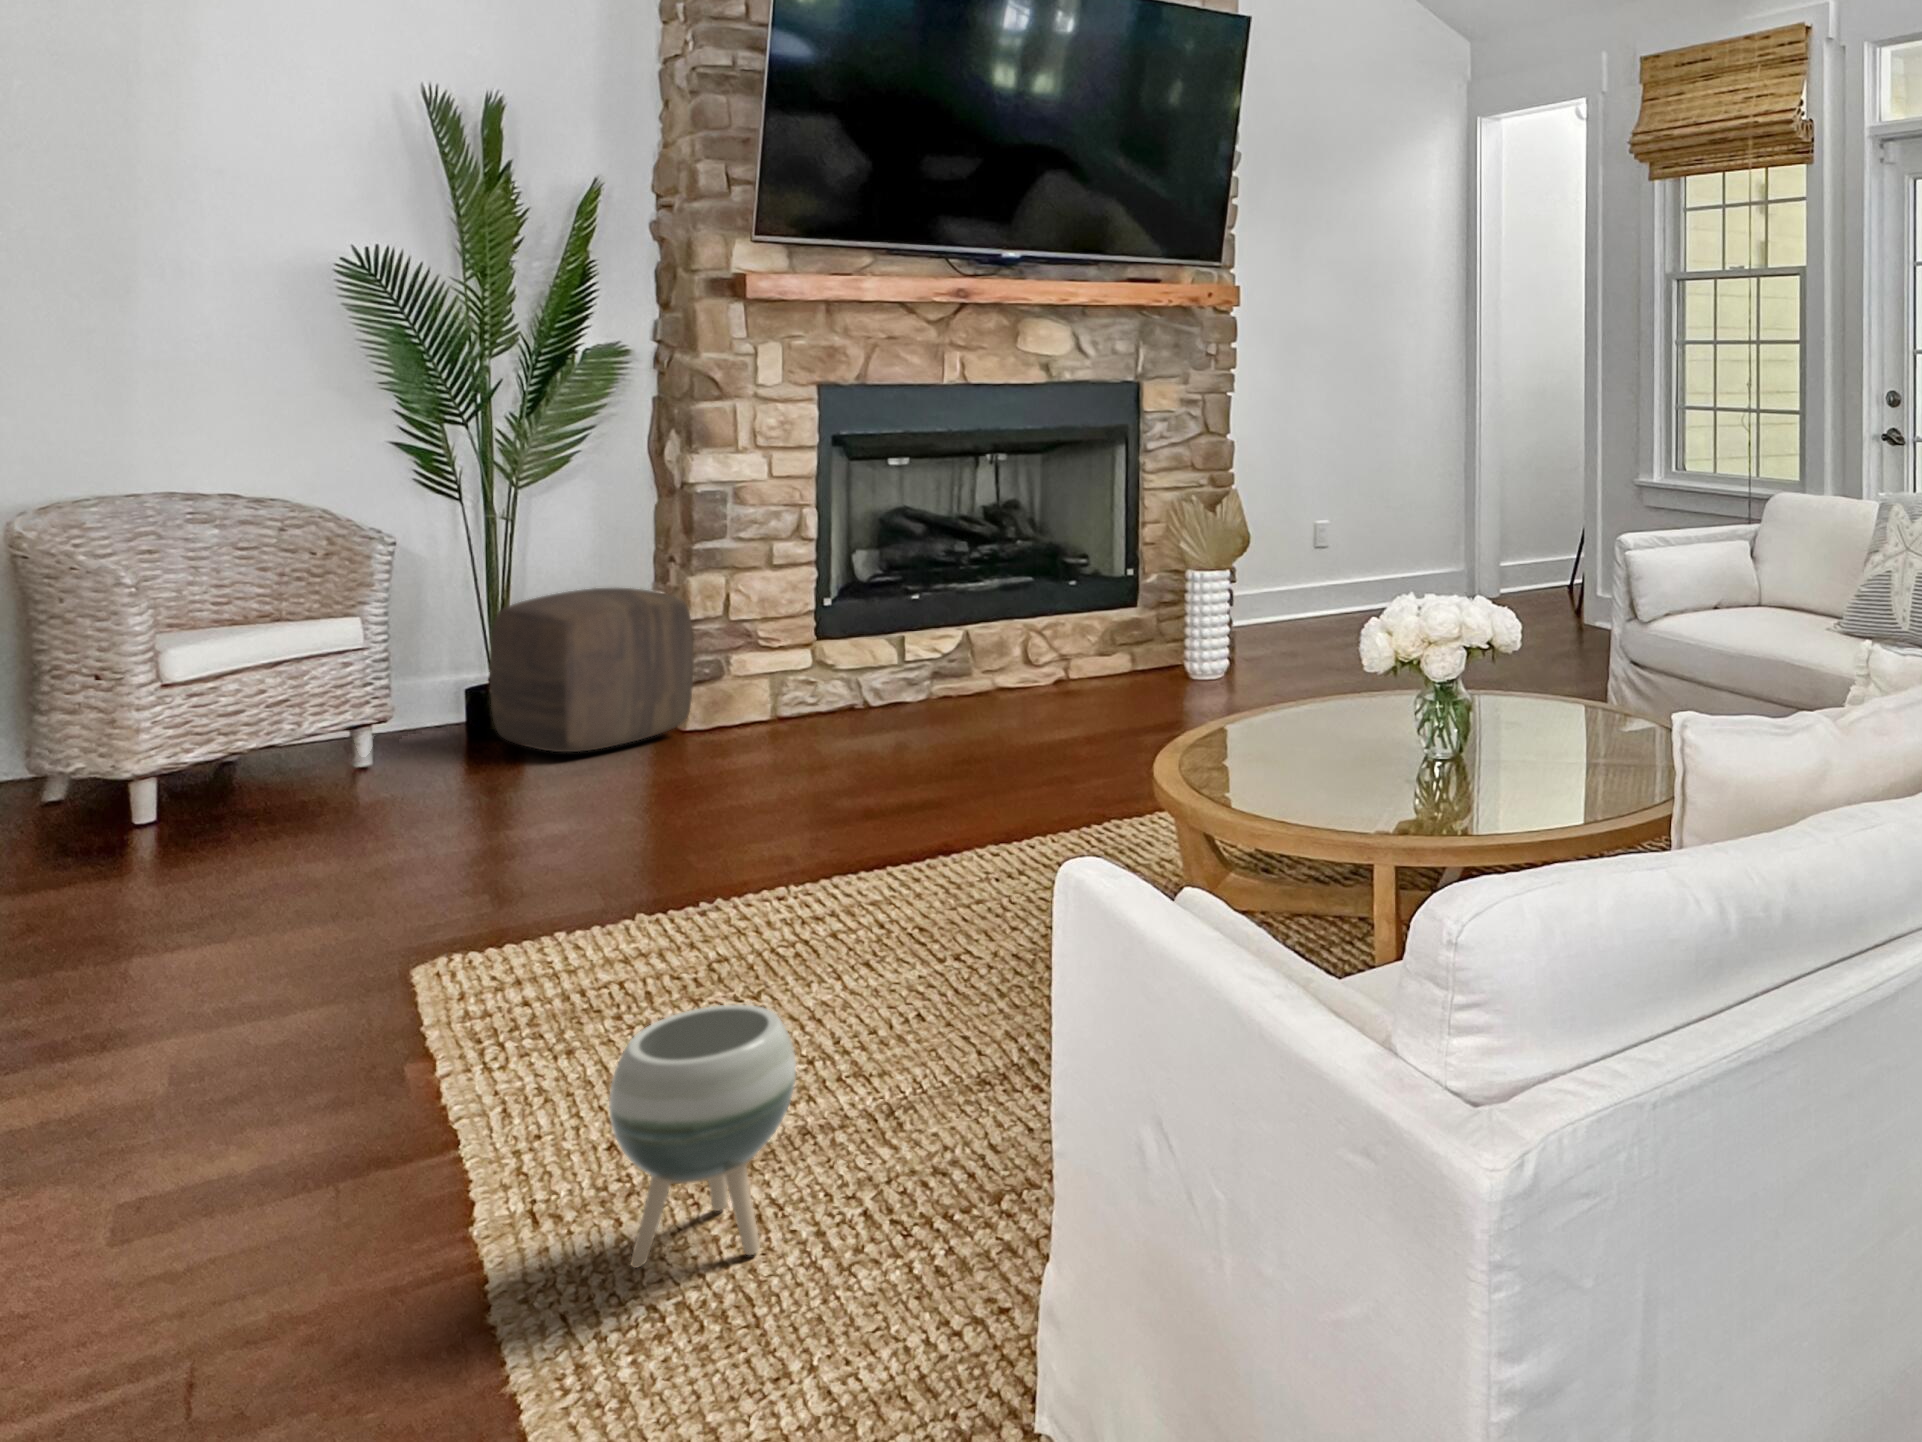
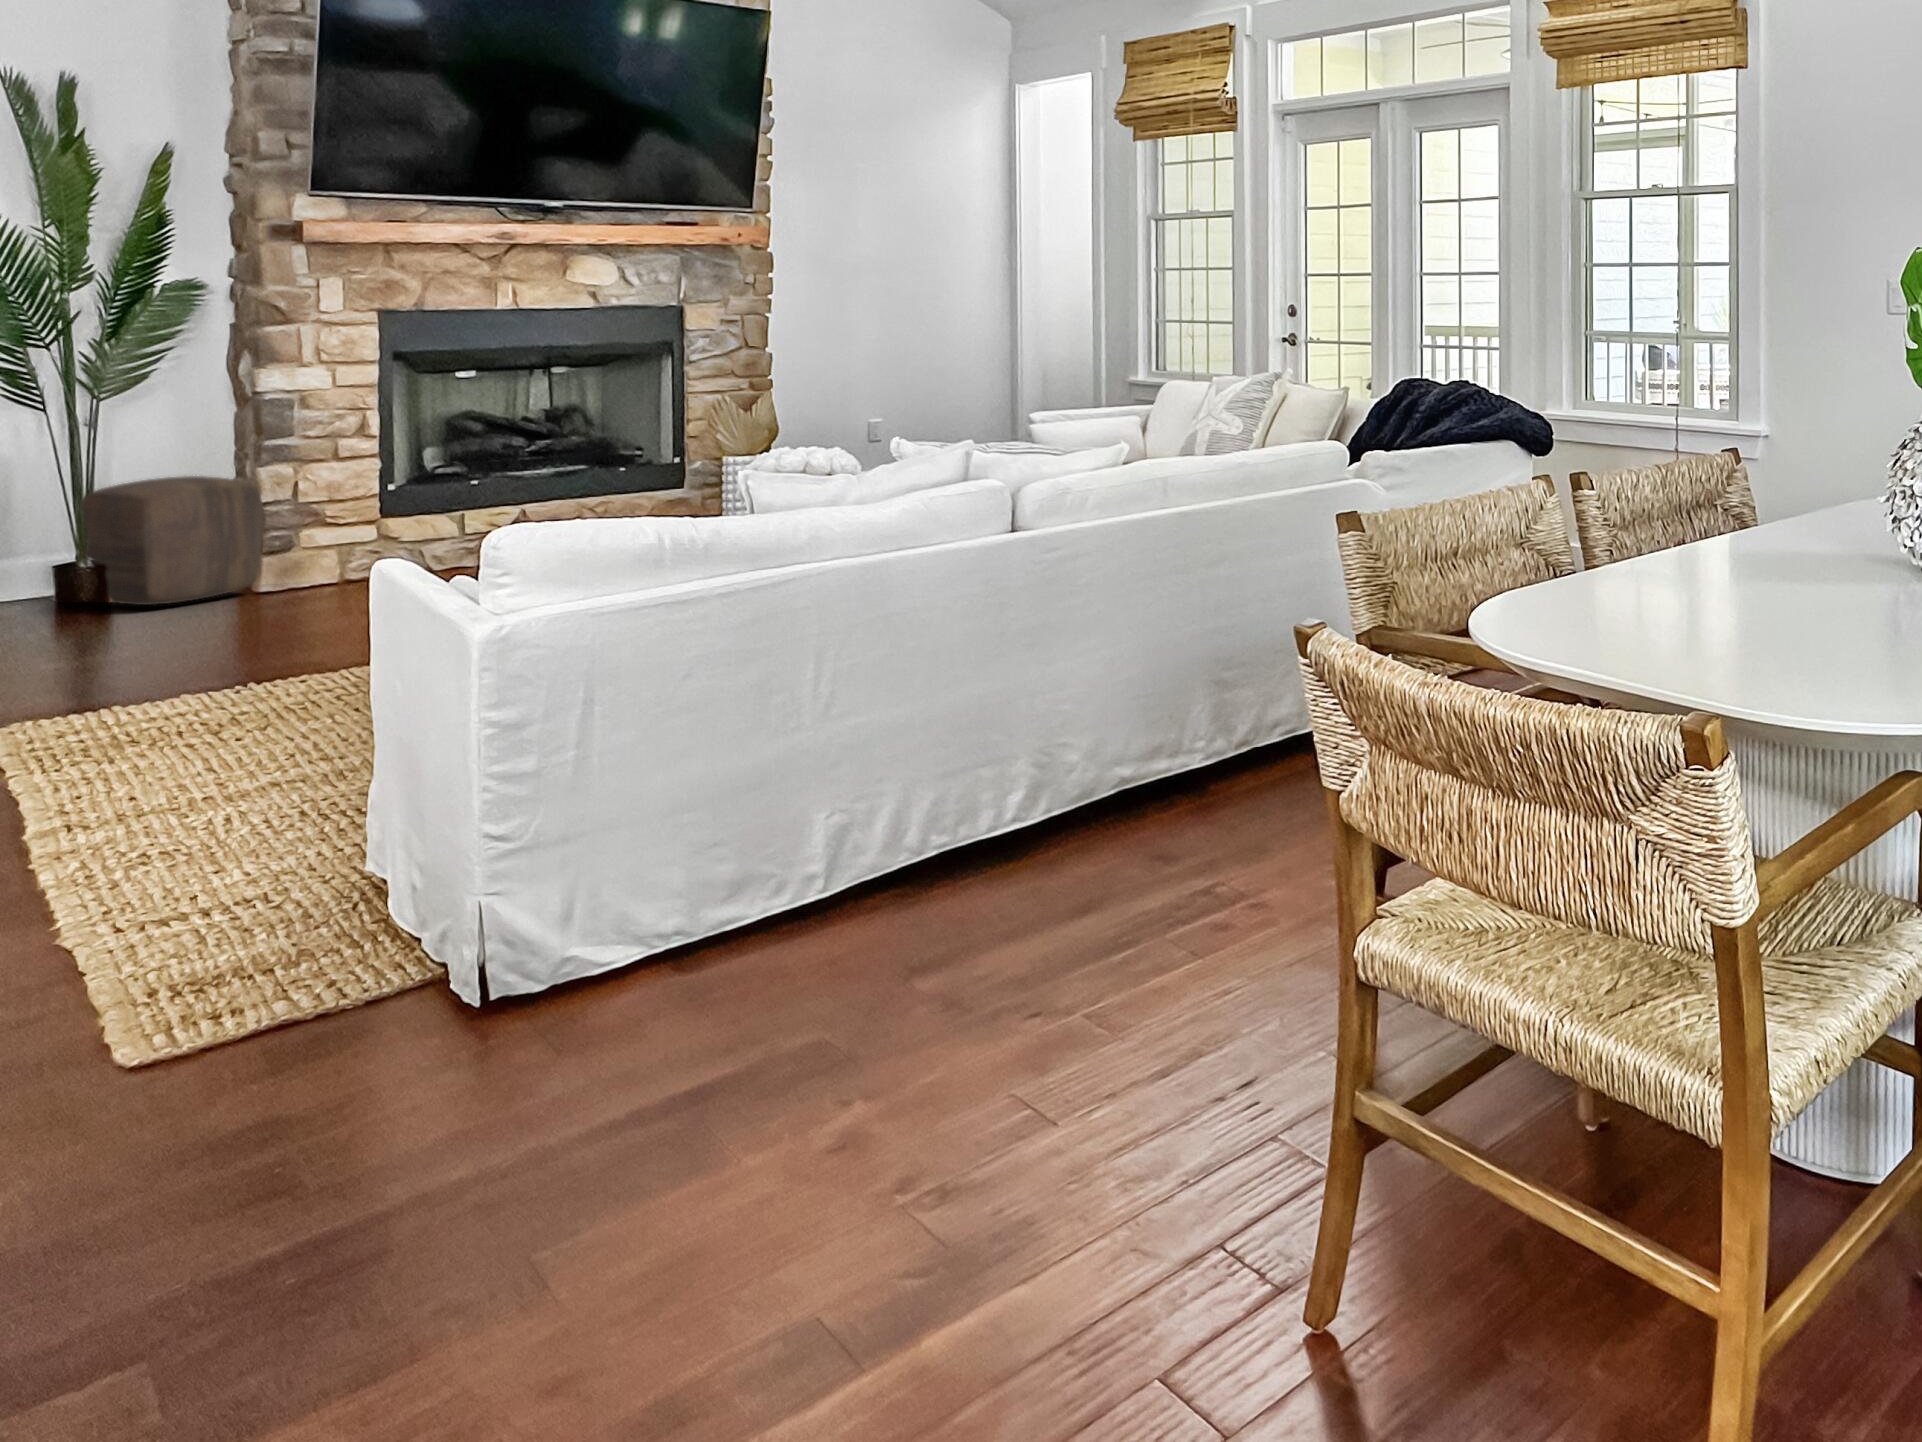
planter: present [609,1004,796,1268] -> none [127,666,260,814]

